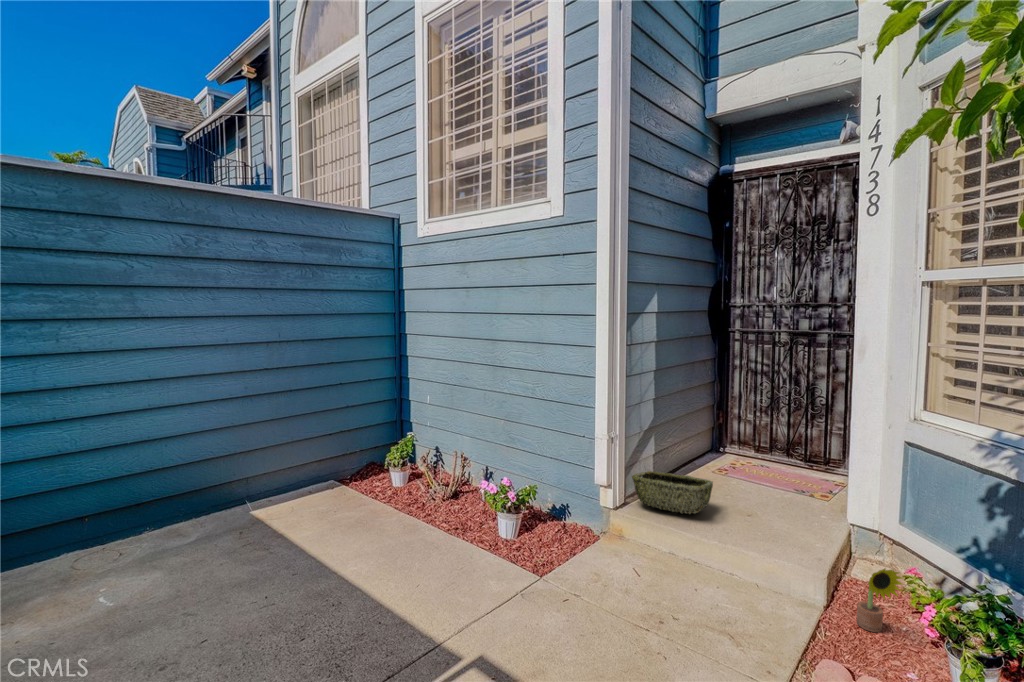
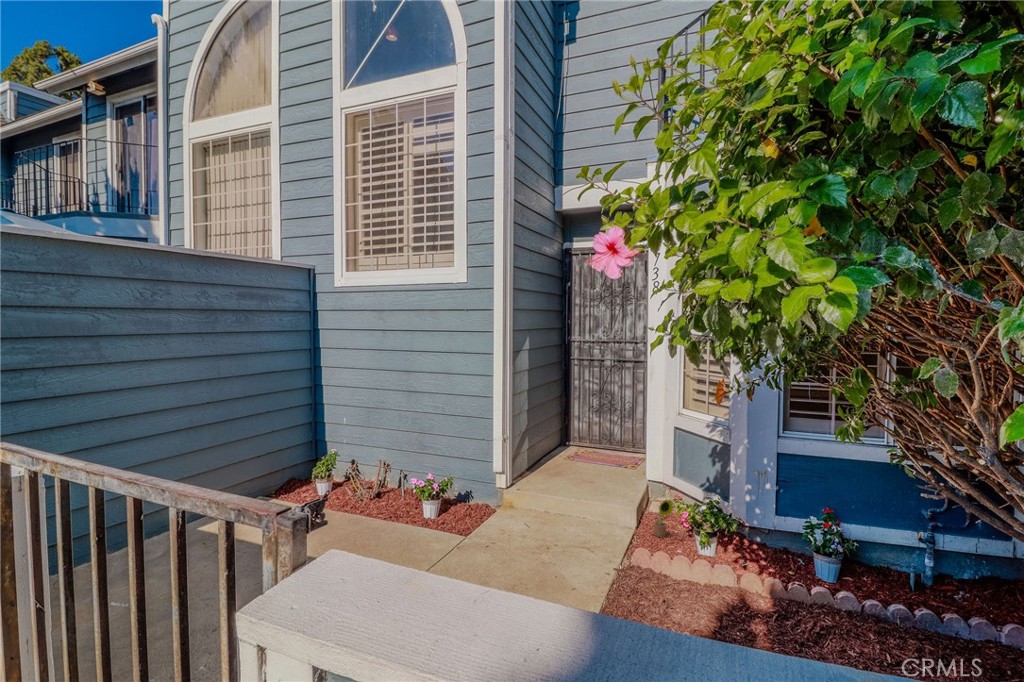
woven basket: present [632,471,713,514] -> none [518,460,570,486]

